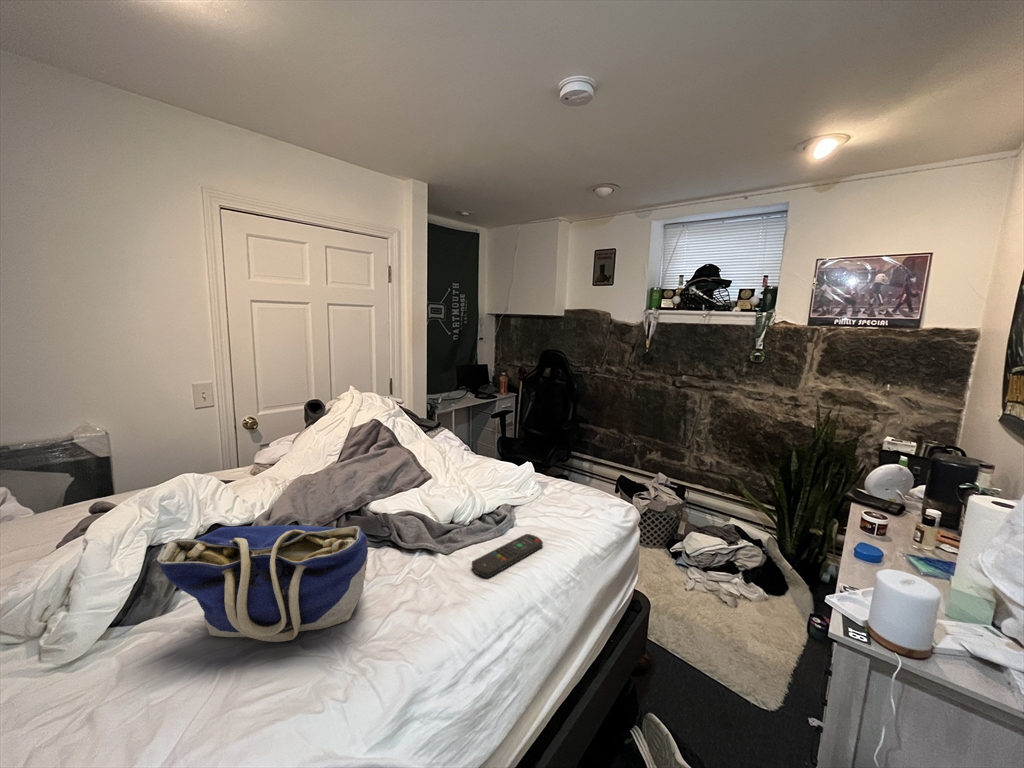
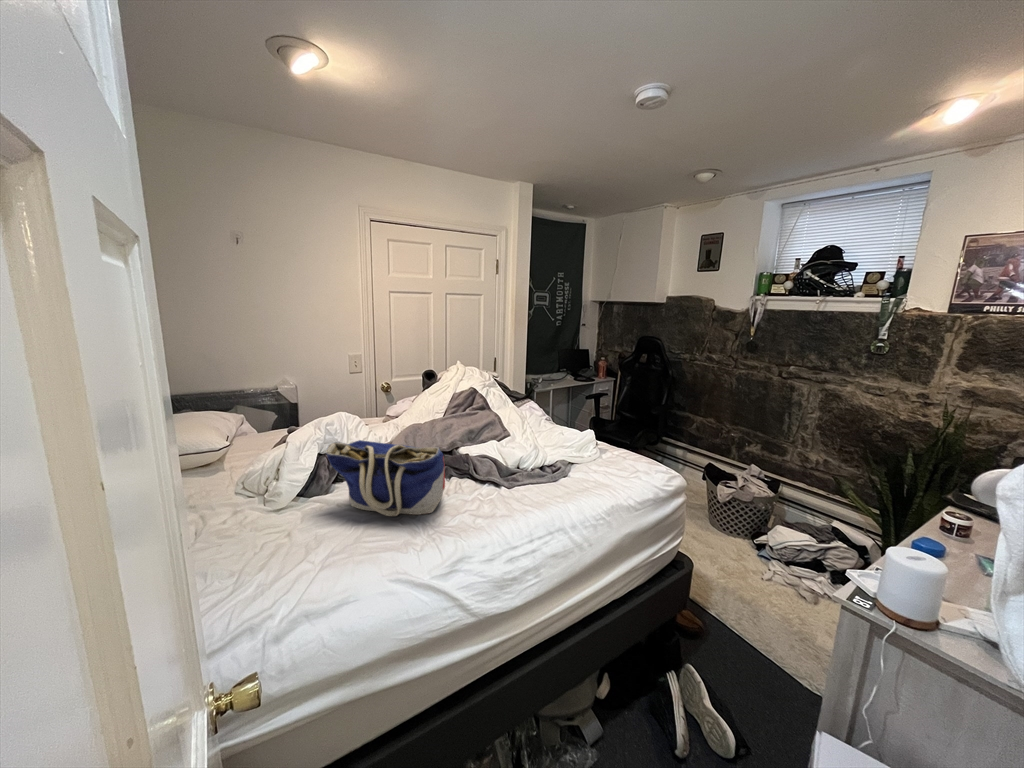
remote control: present [472,534,543,577] -> none [523,482,585,505]

